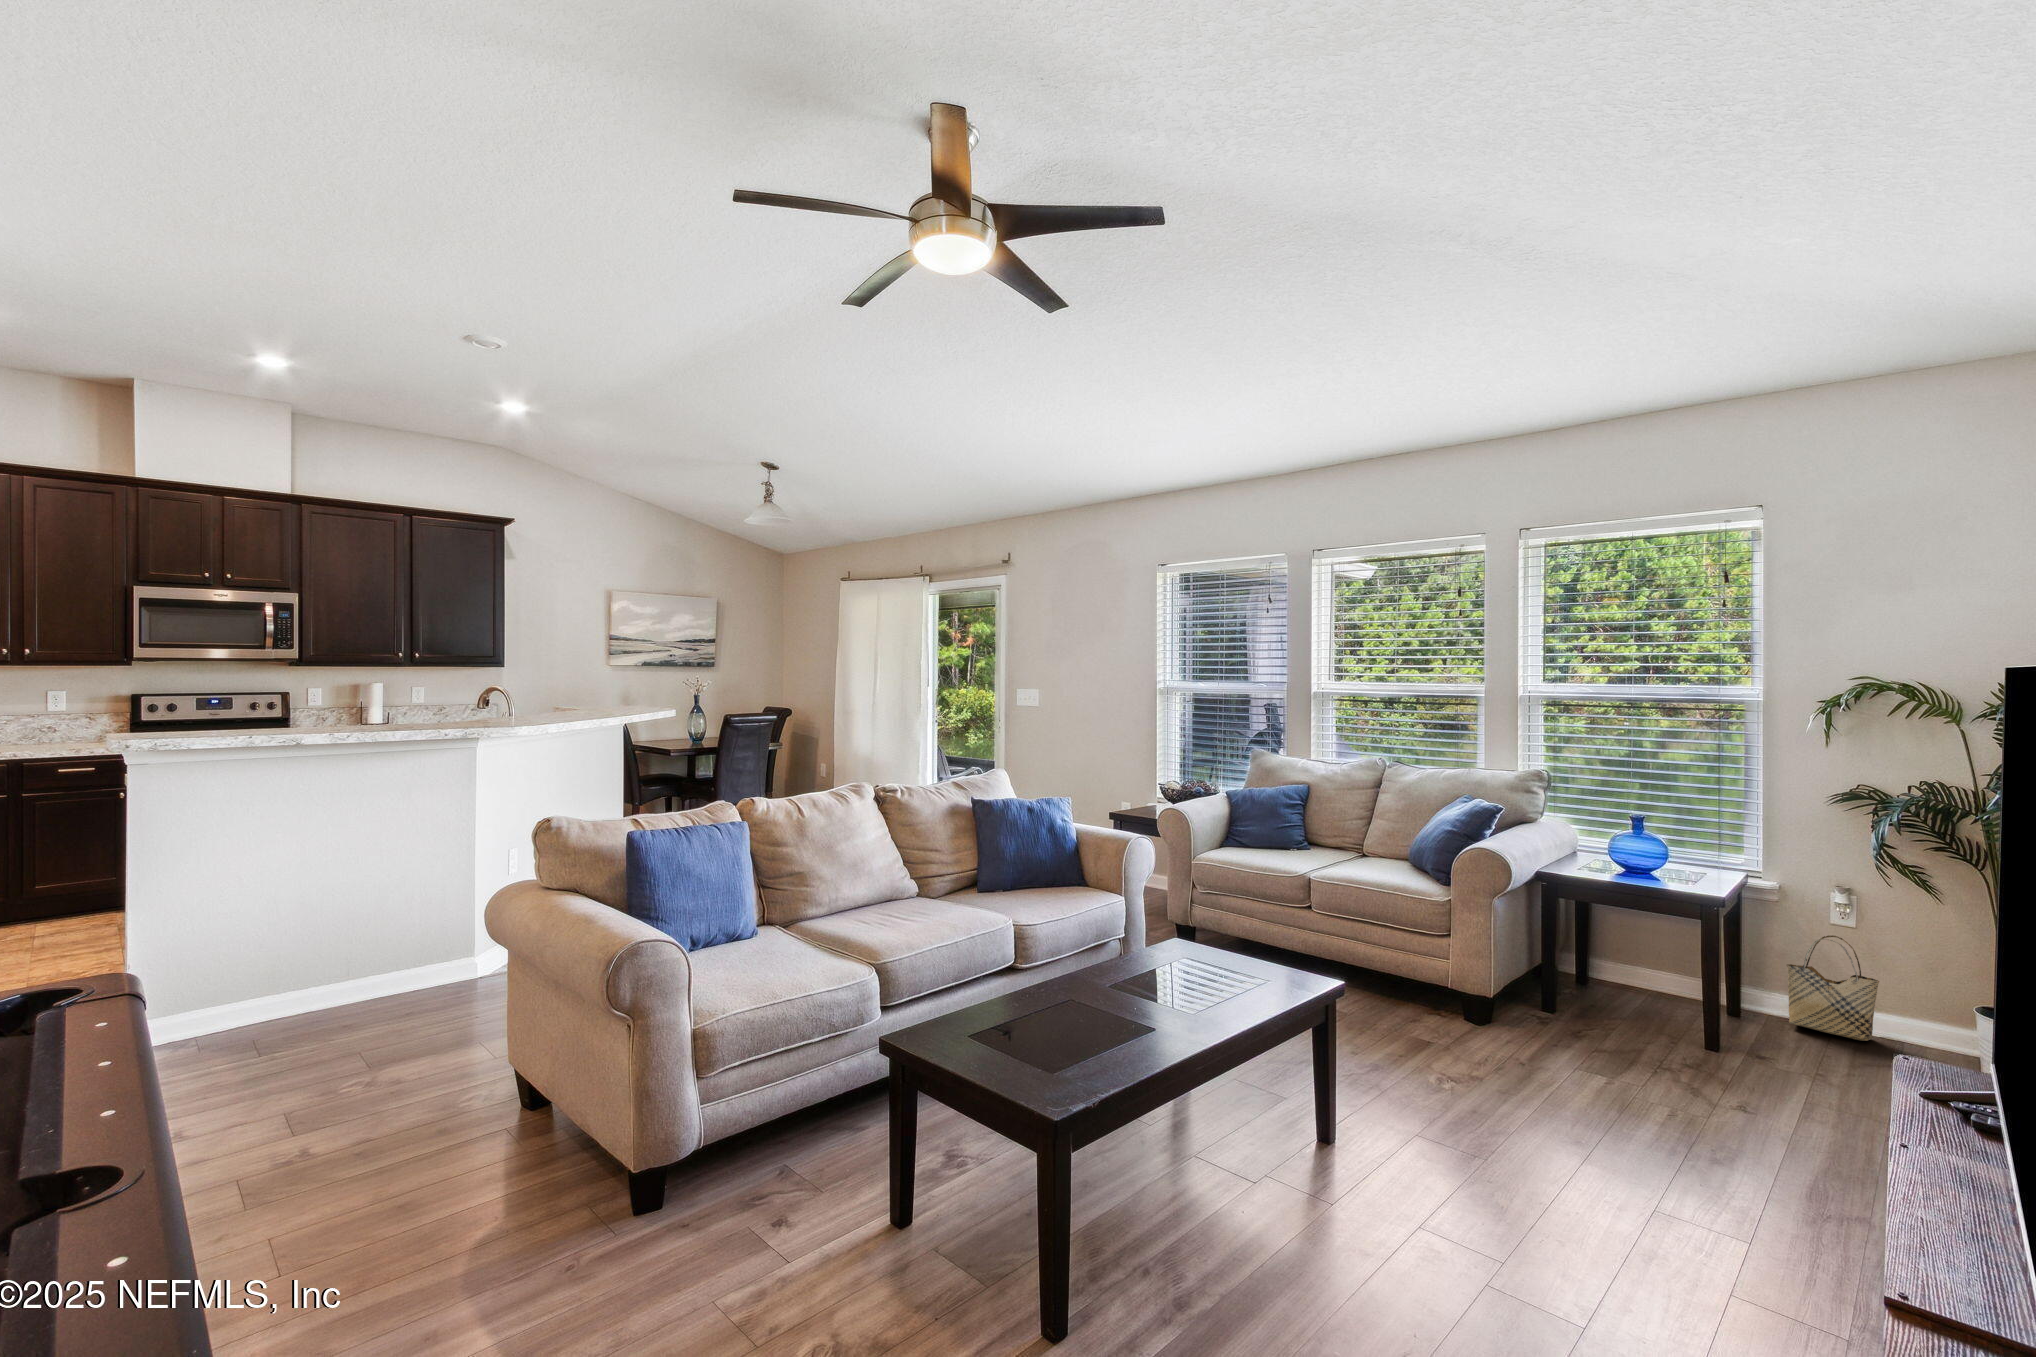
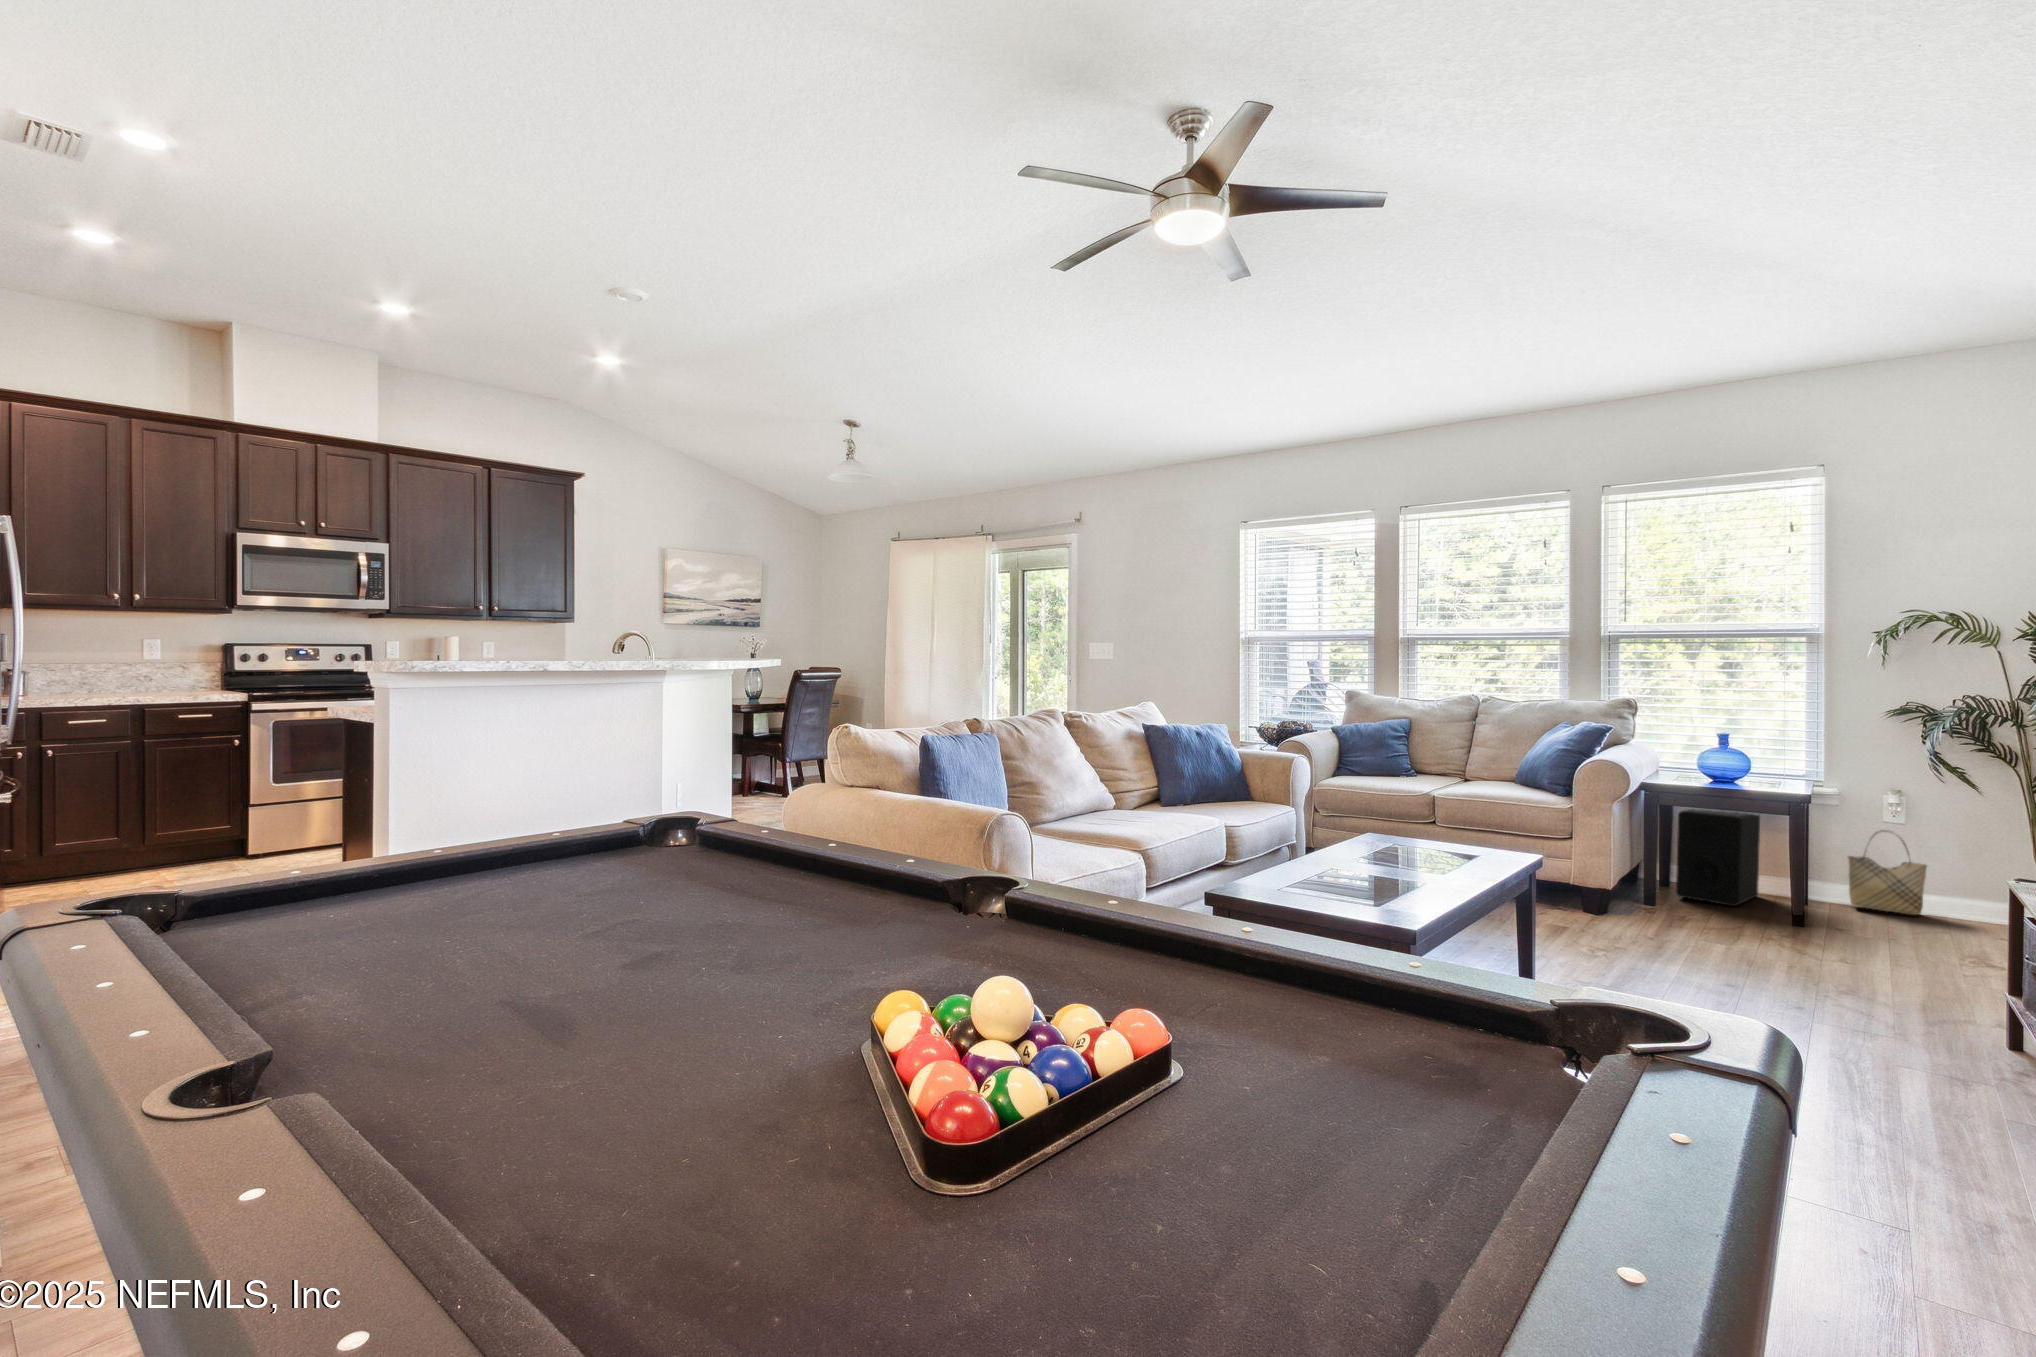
speaker: none [1587,896,1689,1018] -> present [1676,809,1760,906]

